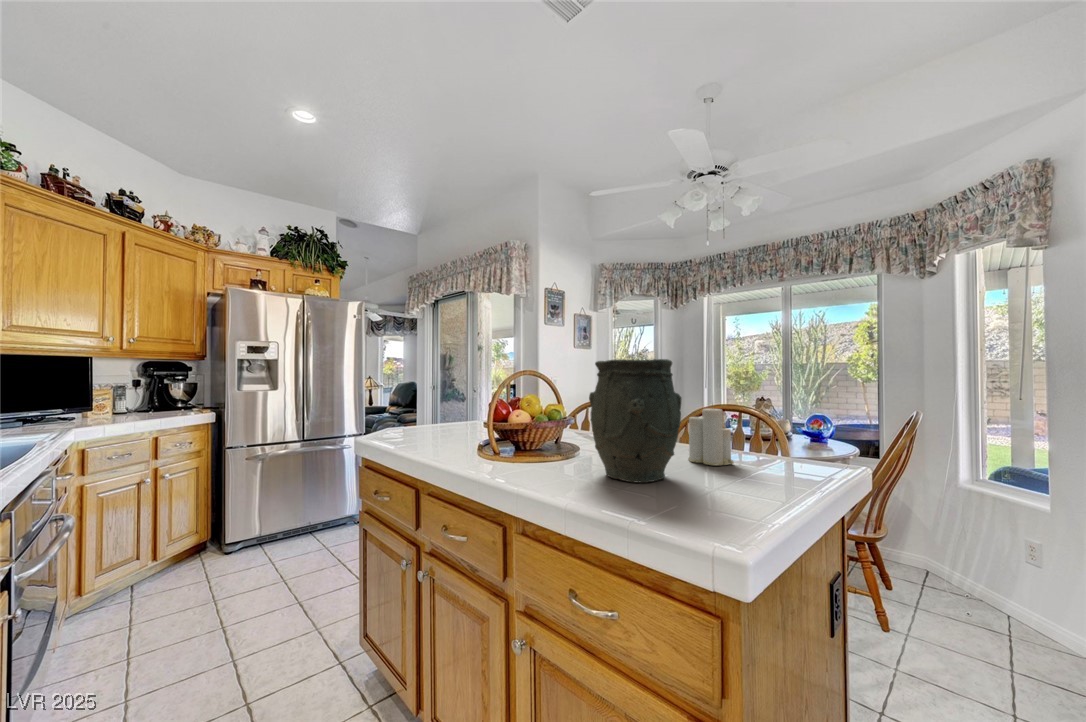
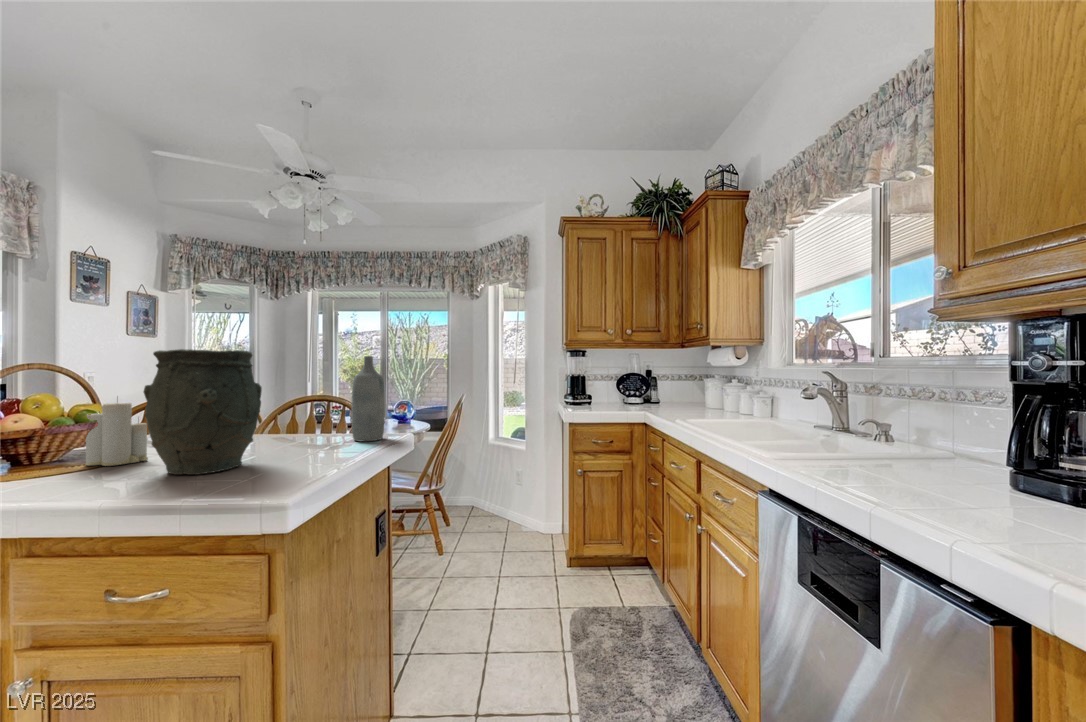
bottle: none [773,362,817,470] -> present [352,356,385,442]
candle: present [688,409,734,465] -> present [86,402,148,466]

